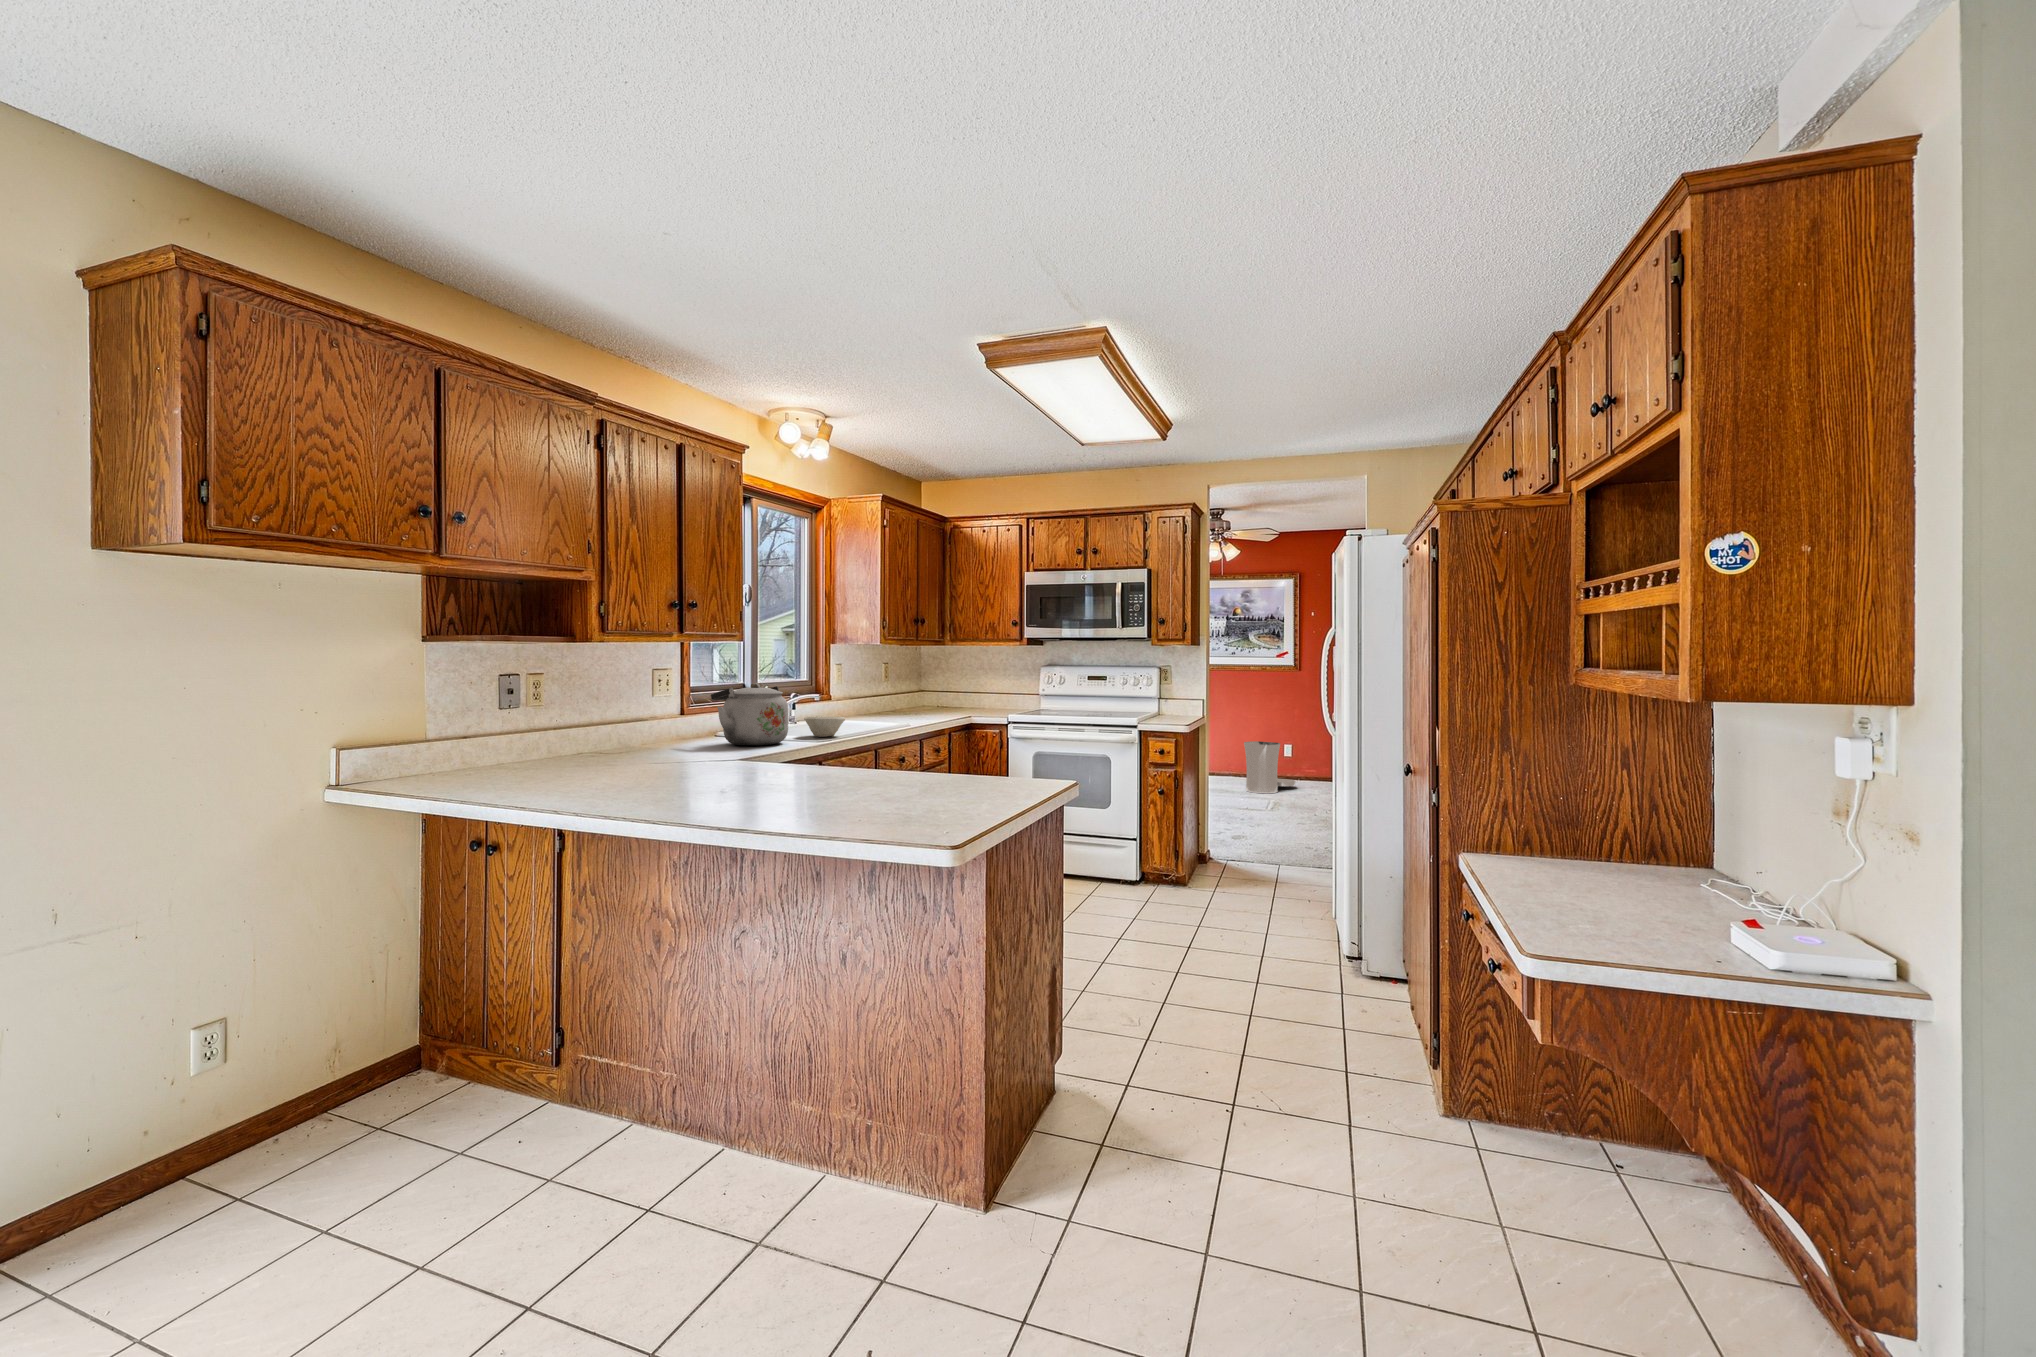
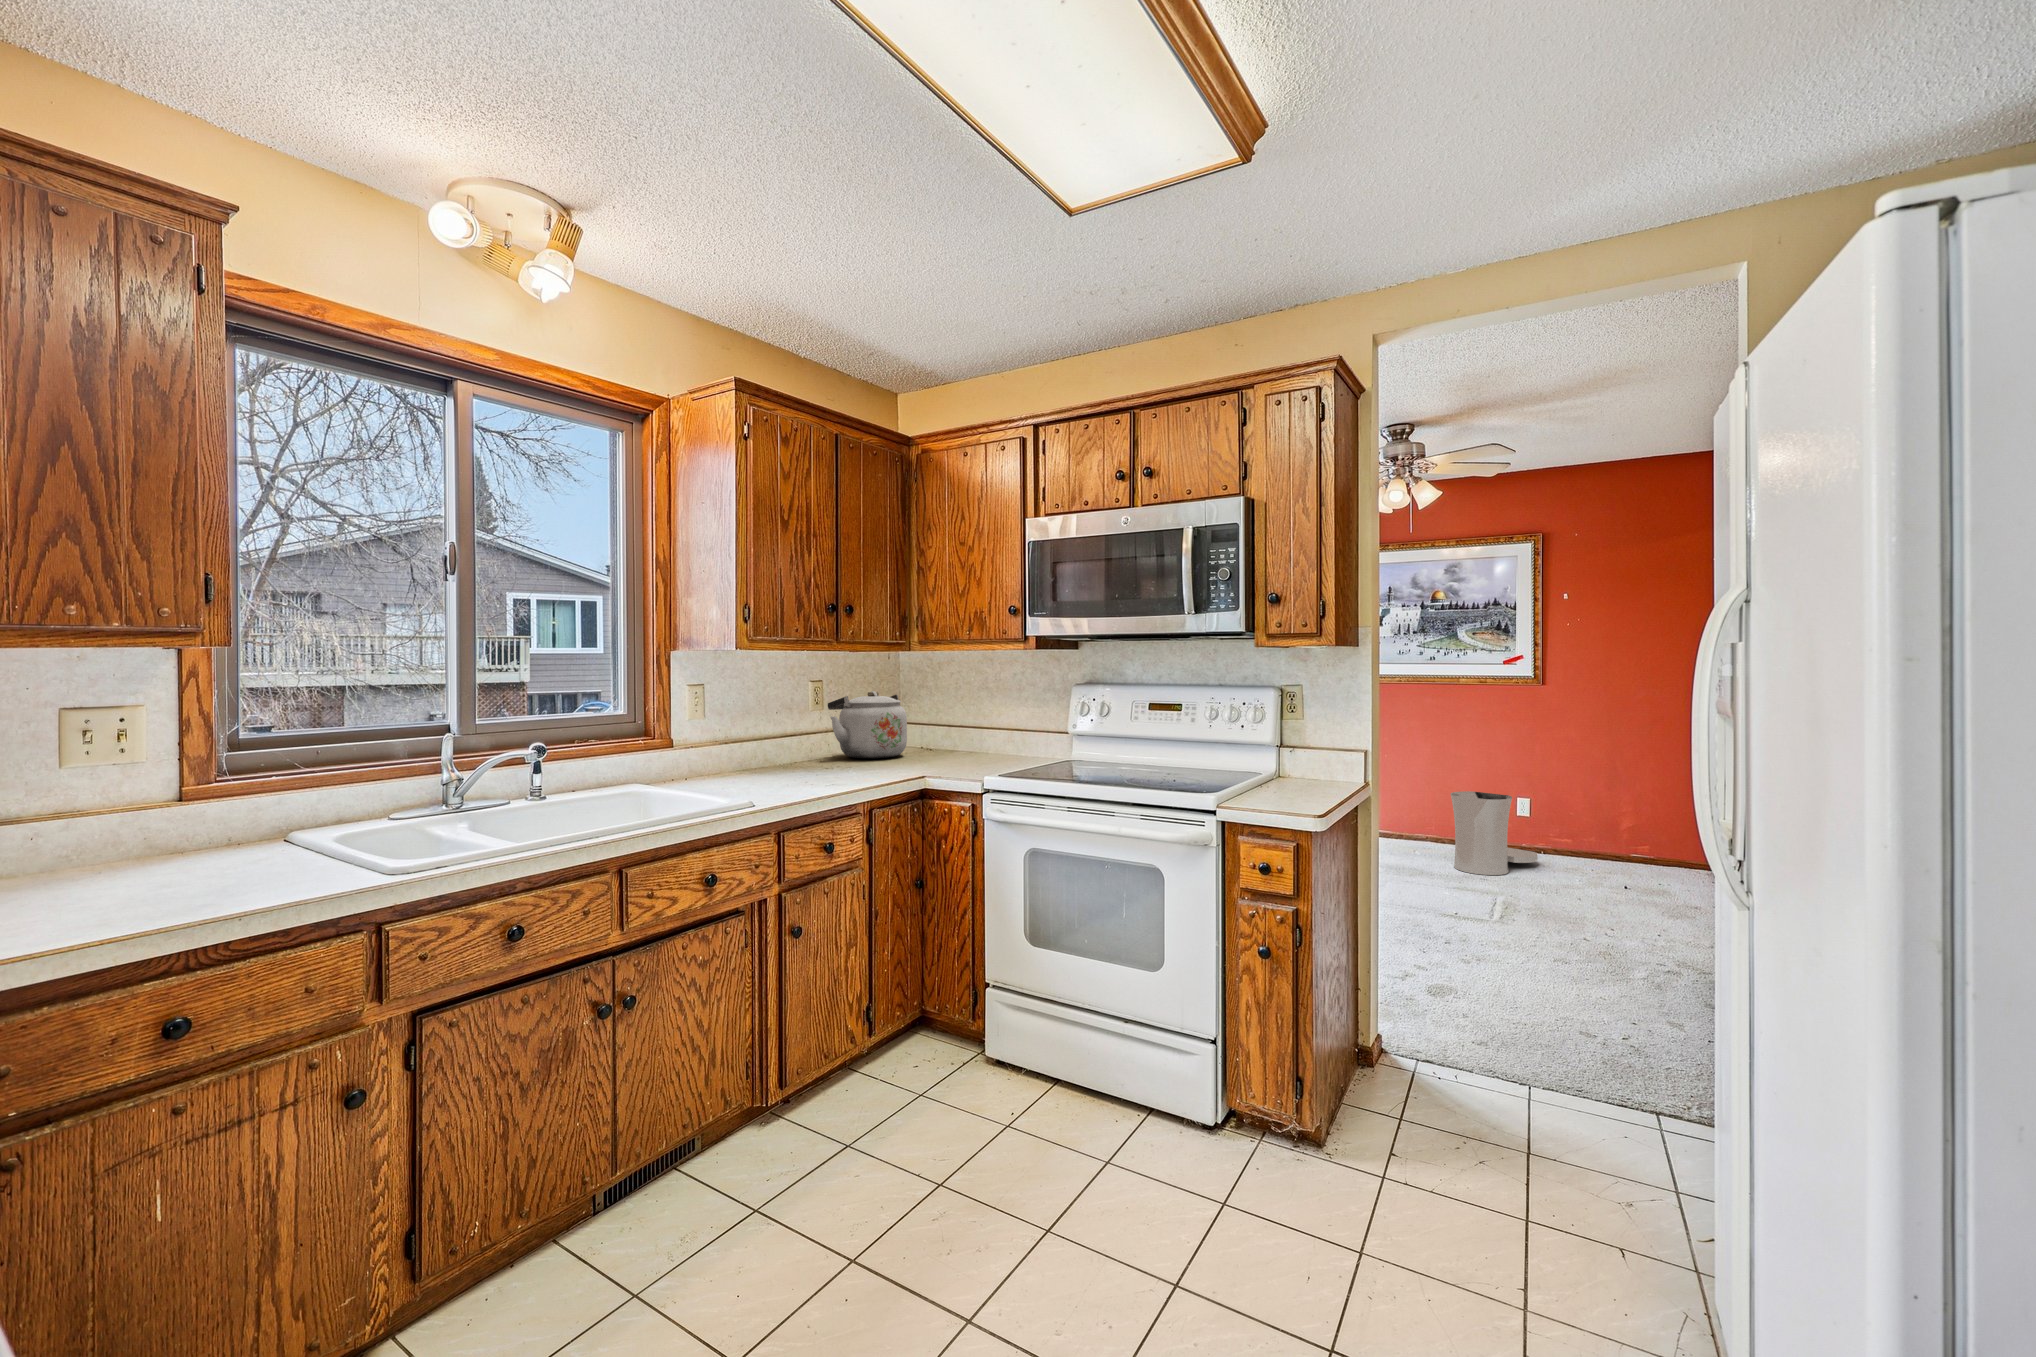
kettle: present [711,683,788,745] -> present [828,691,907,758]
bowl: present [804,716,845,737] -> none [399,803,509,854]

